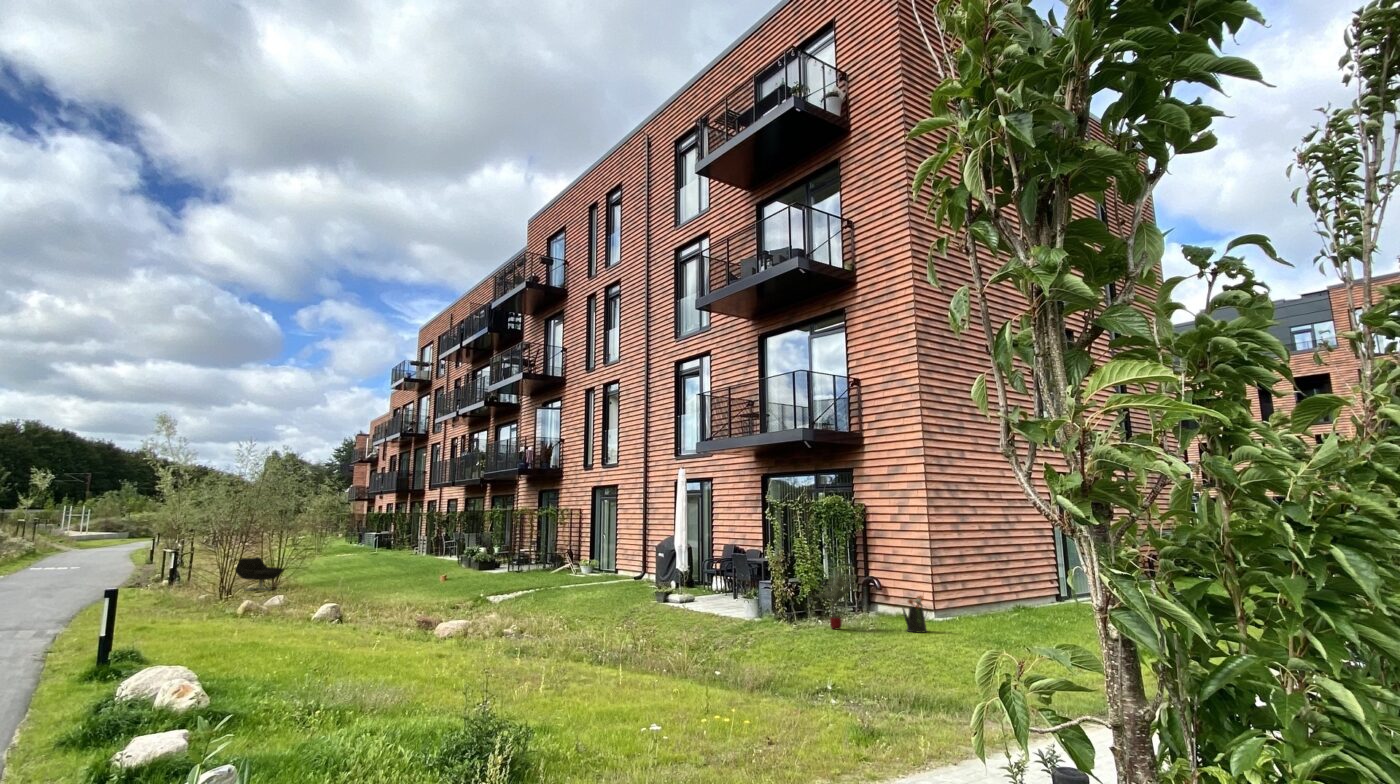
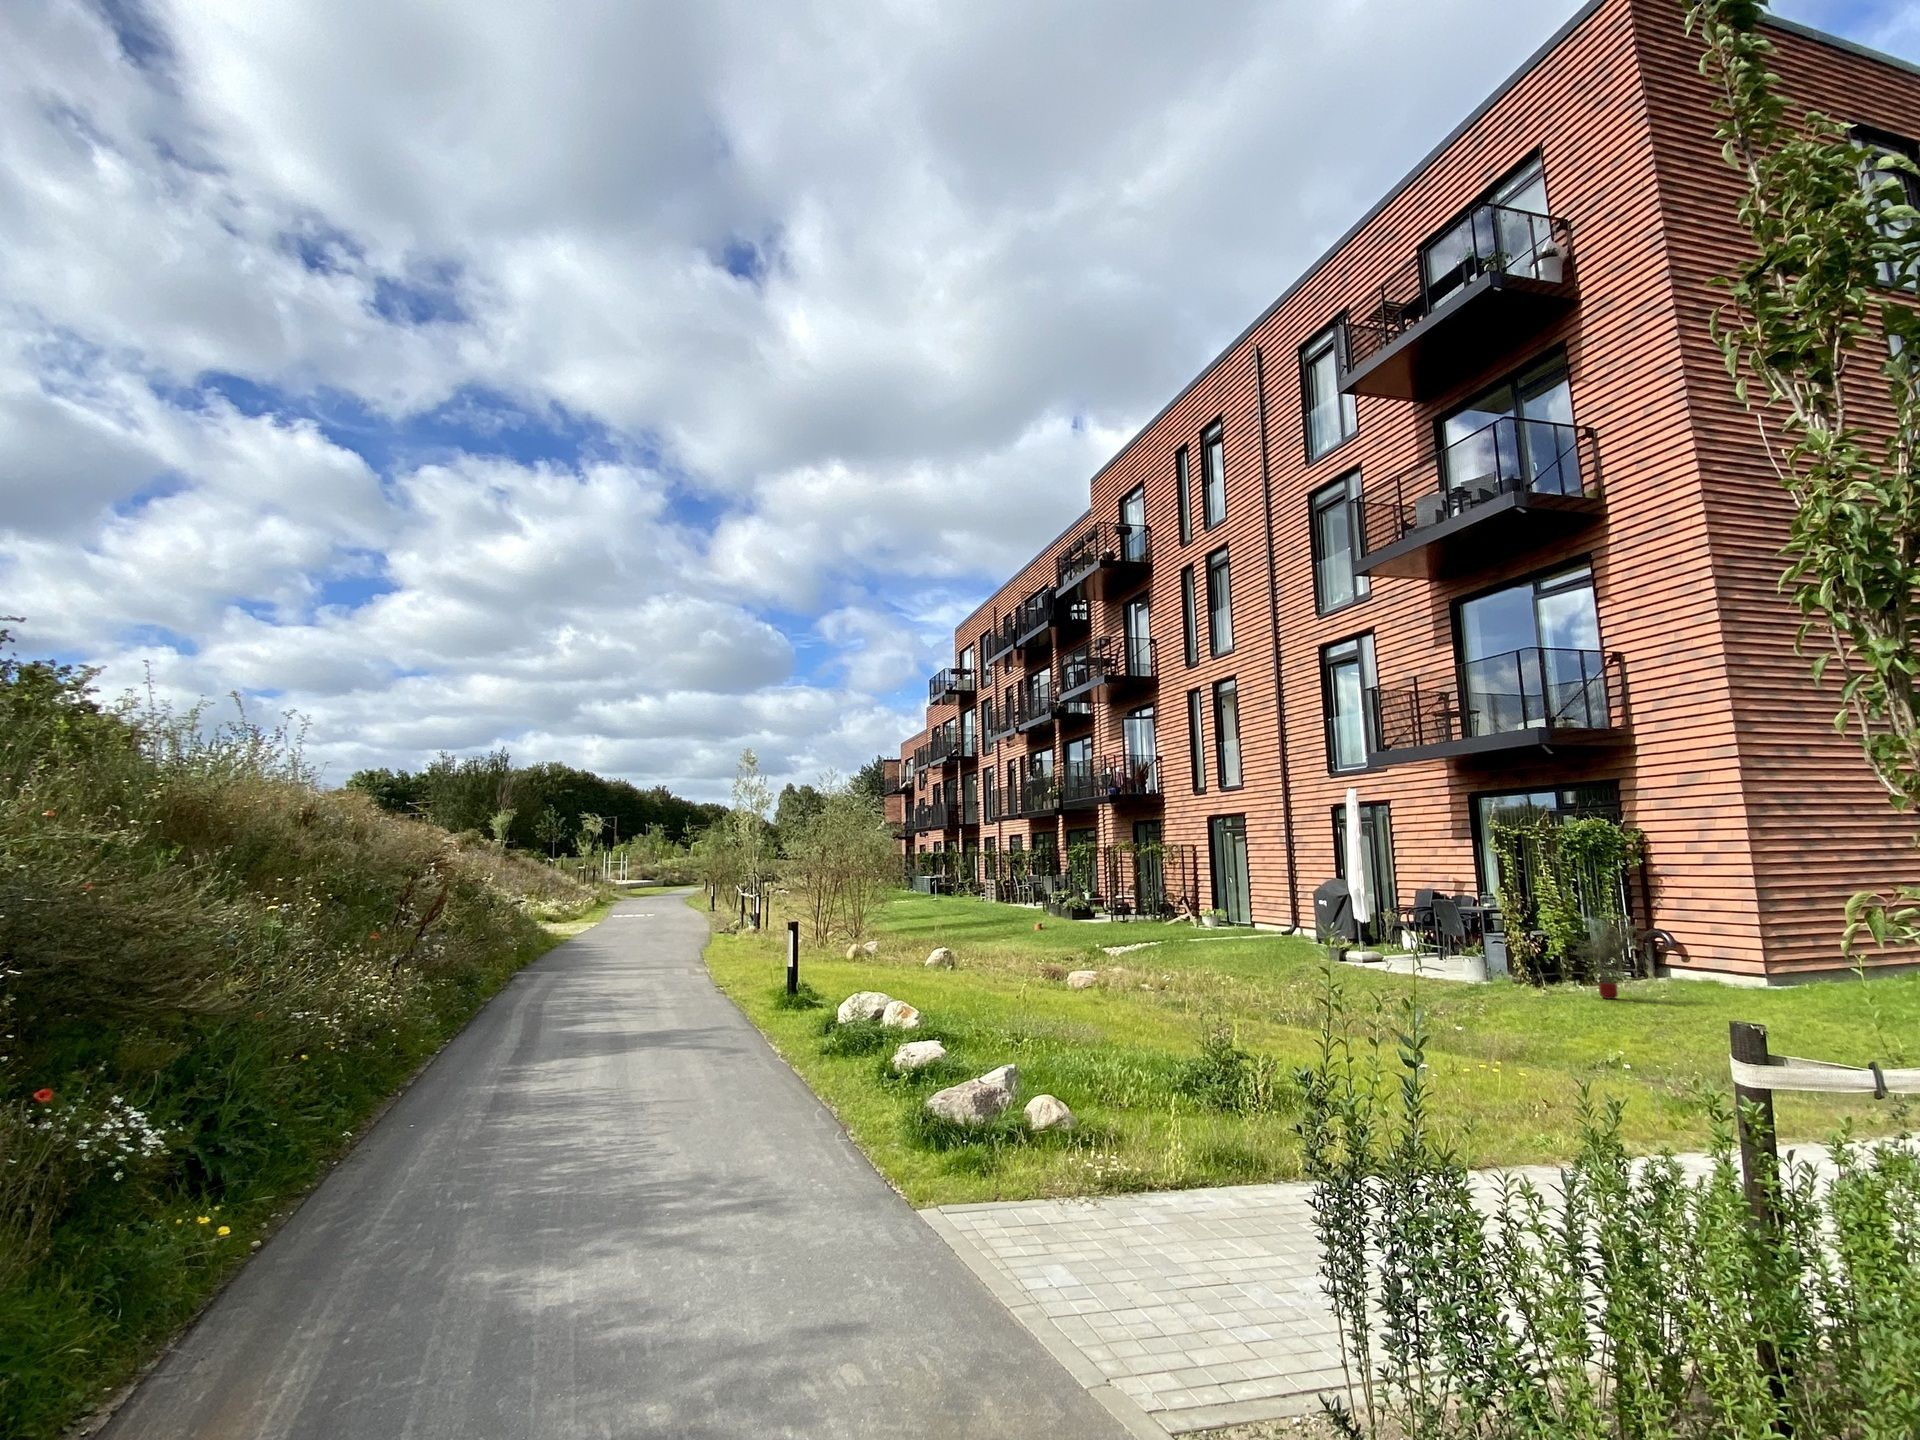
lounge chair: present [235,557,283,589] -> none [823,904,870,941]
watering can: present [902,596,927,633] -> none [1717,954,1762,1007]

